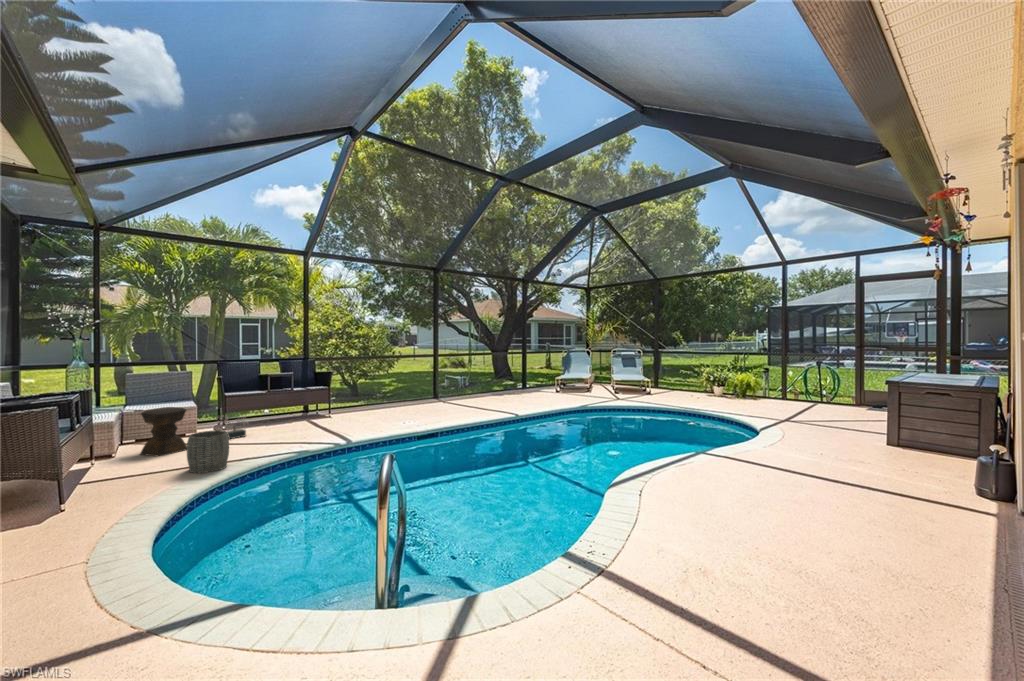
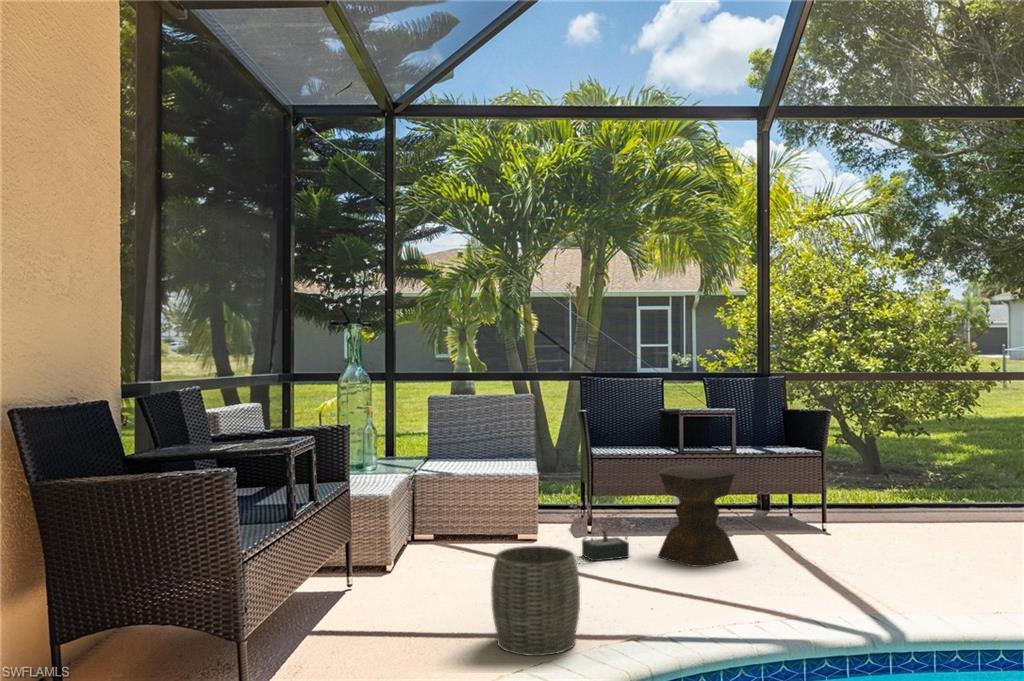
stool: present [140,407,187,456] -> present [658,464,738,567]

